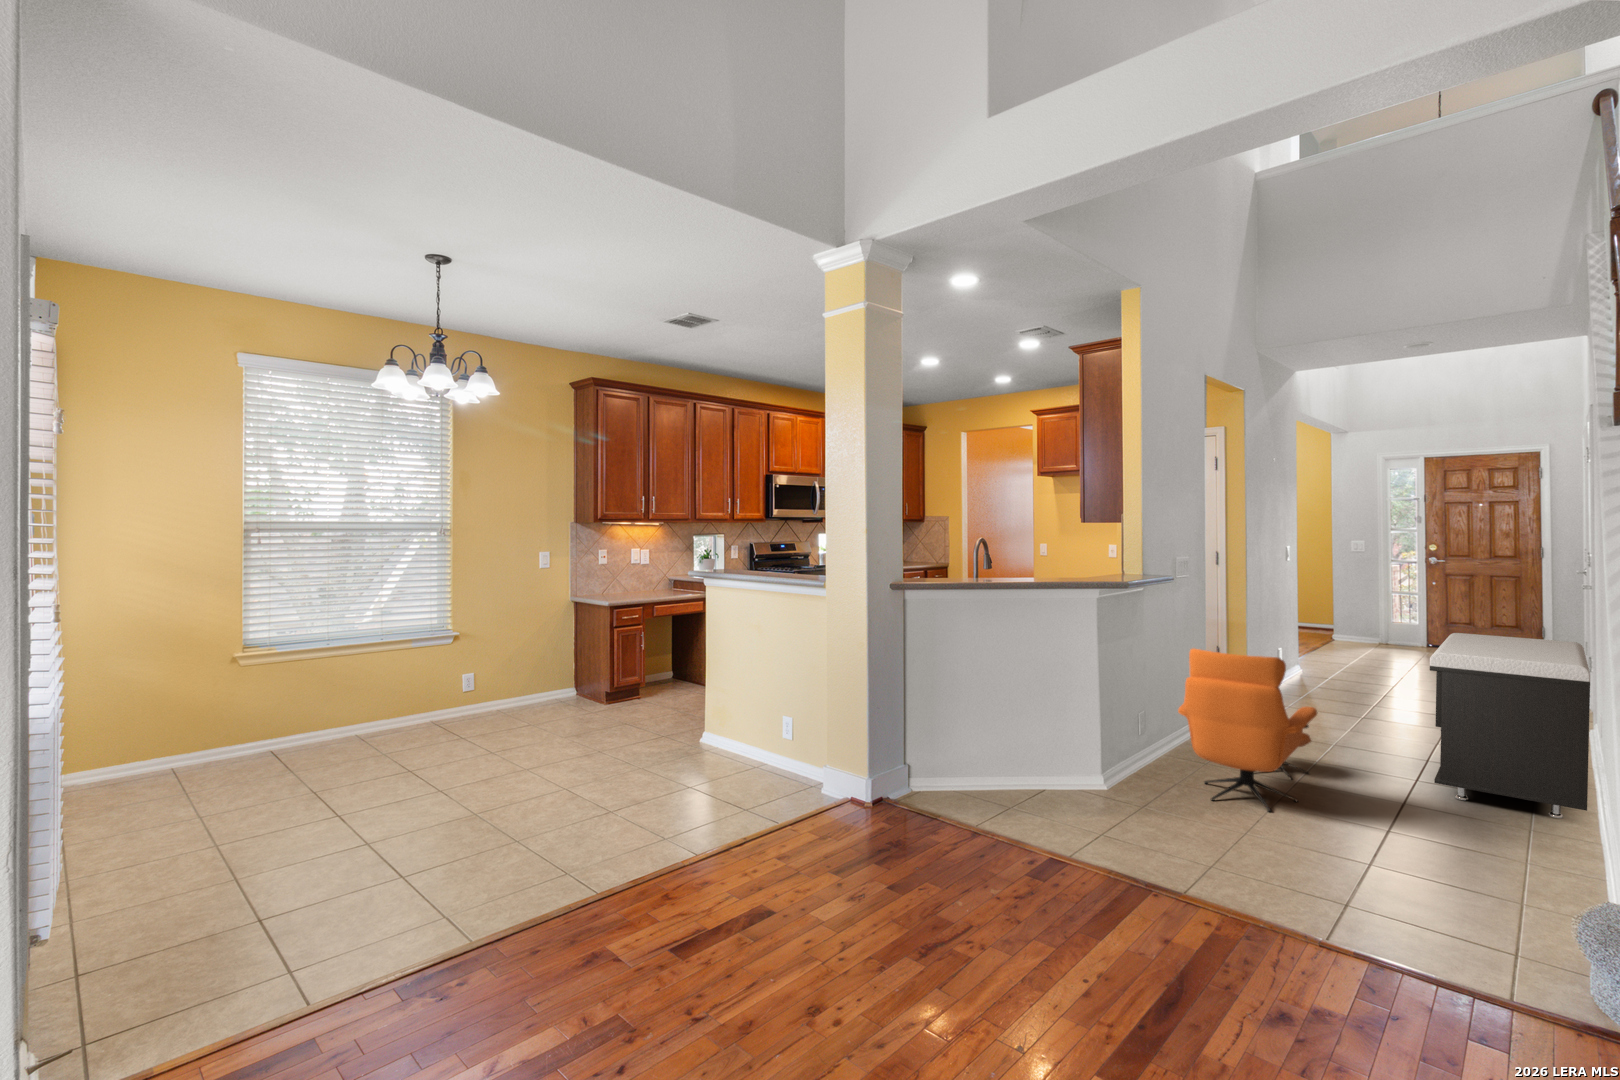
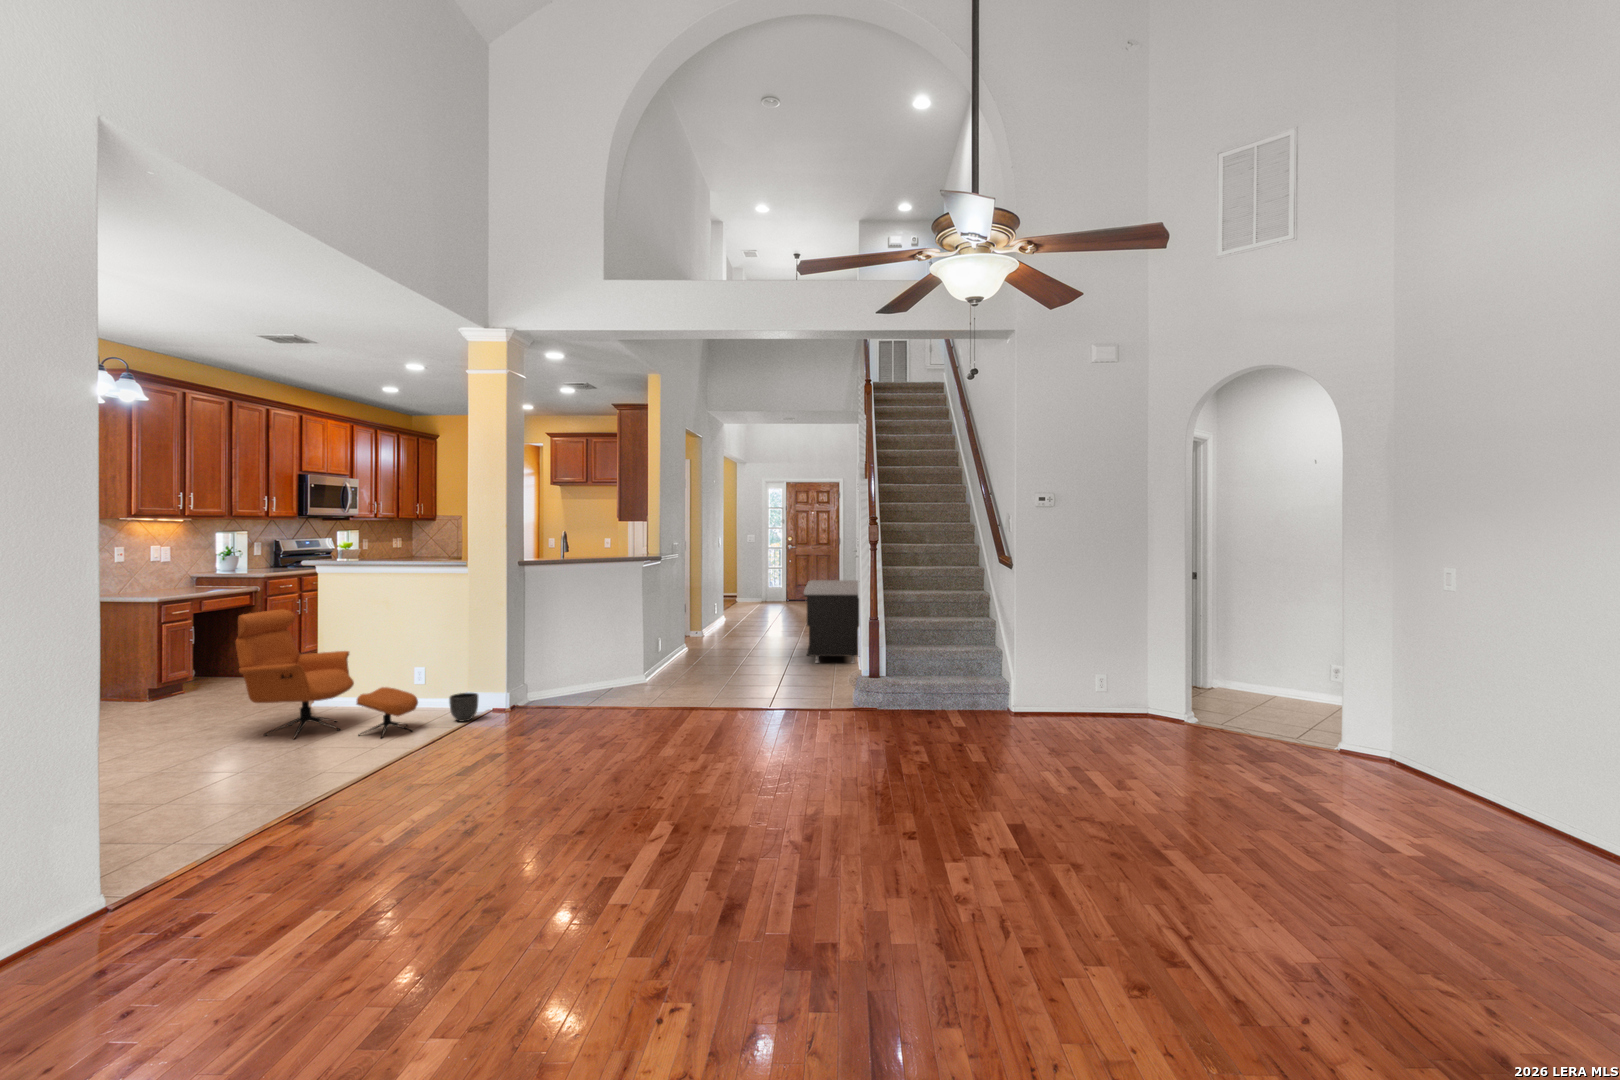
armchair: present [1178,649,1317,812] -> present [236,609,418,739]
planter: none [797,762,833,803] -> present [449,693,478,722]

